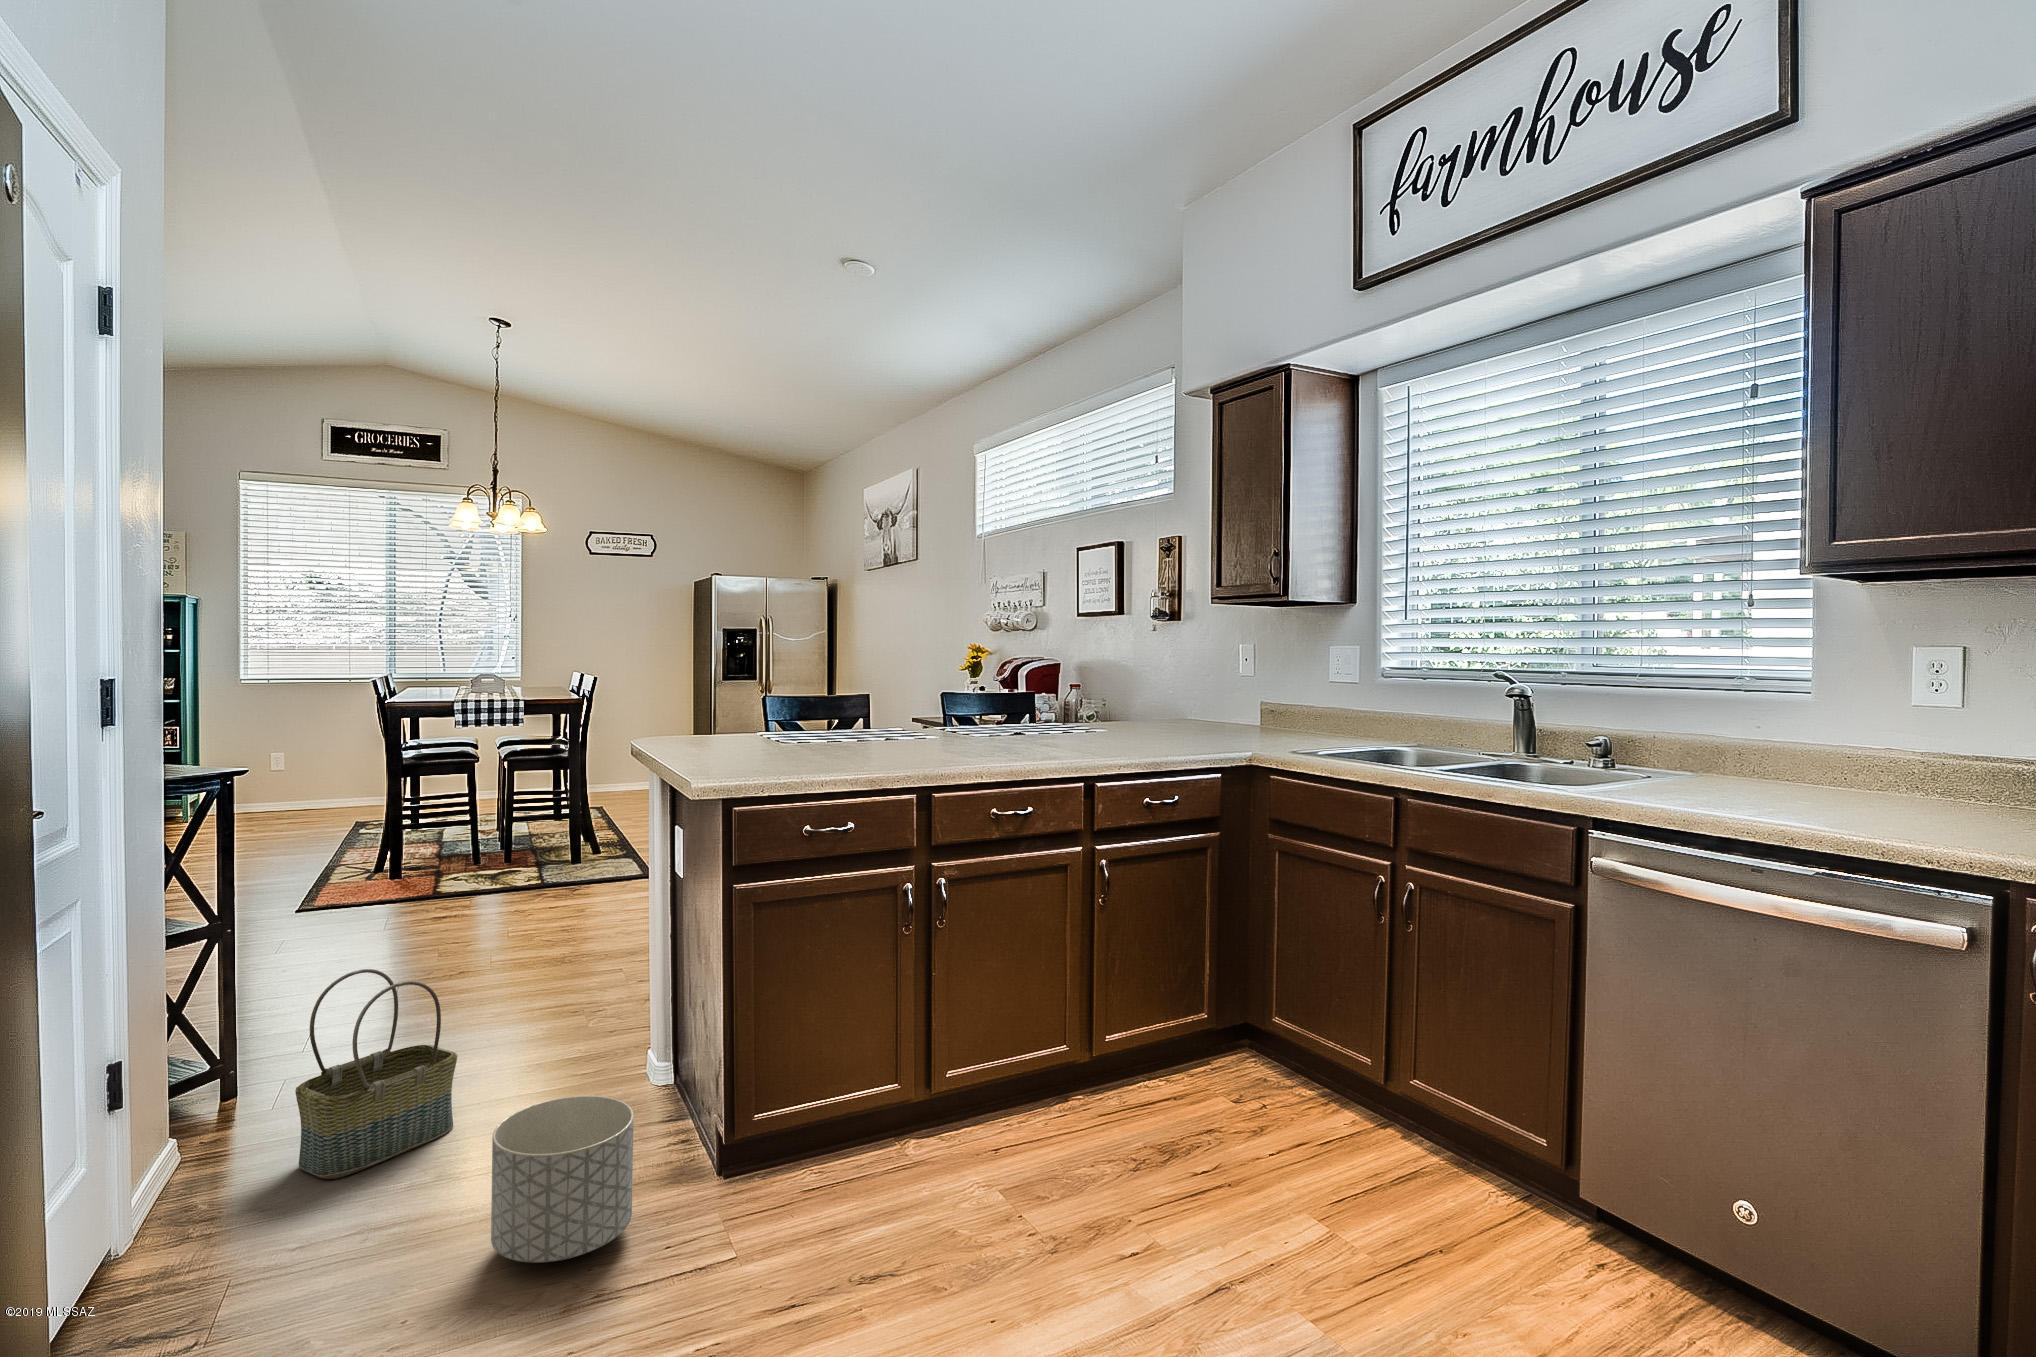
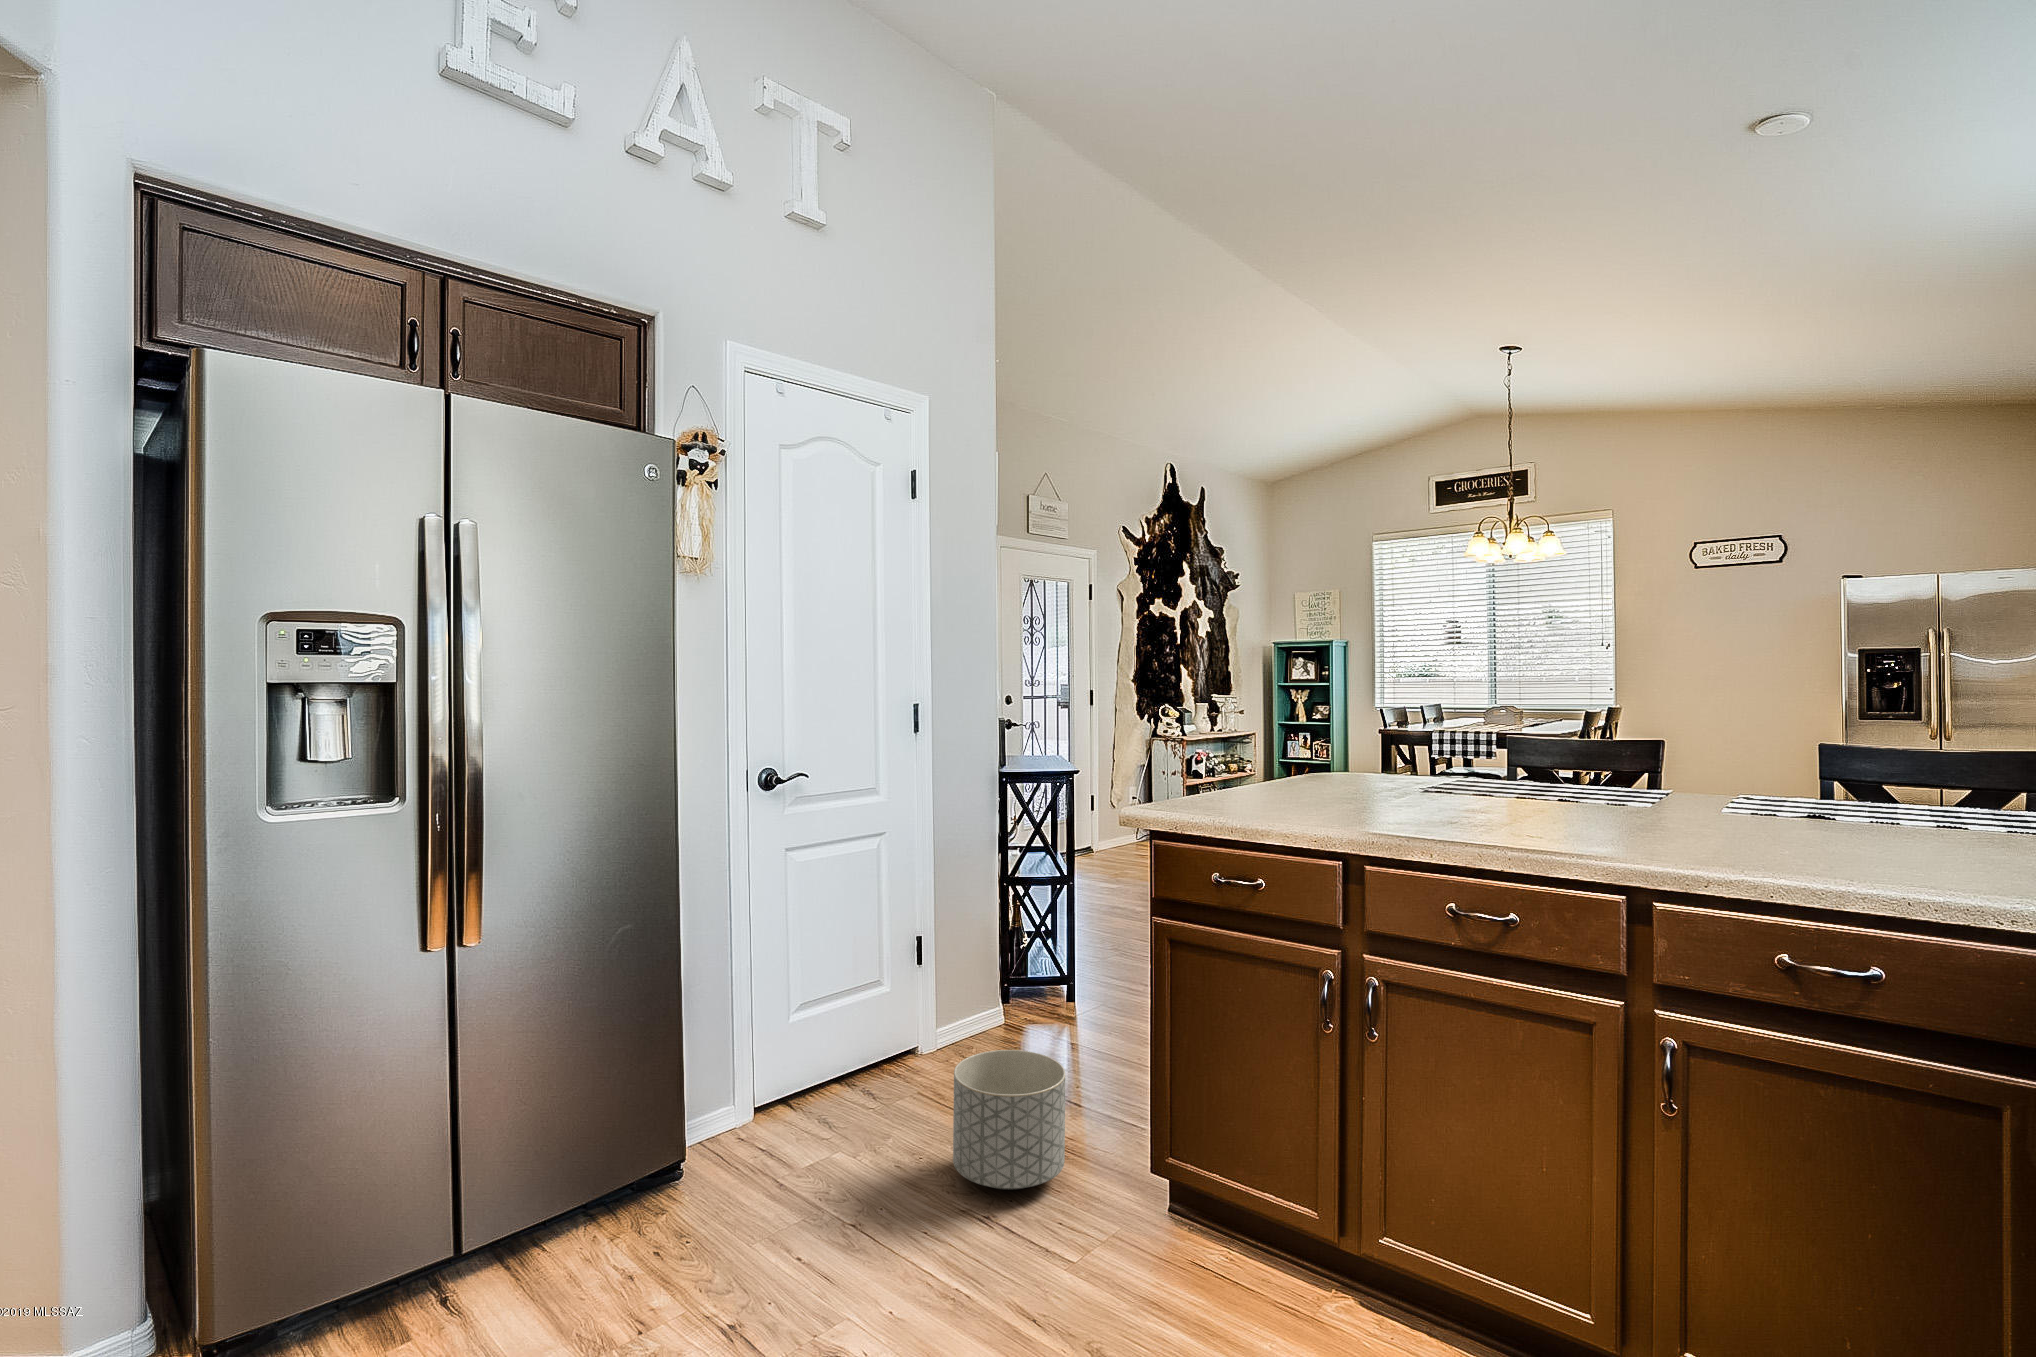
basket: present [295,969,457,1179] -> none [1002,916,1109,1071]

